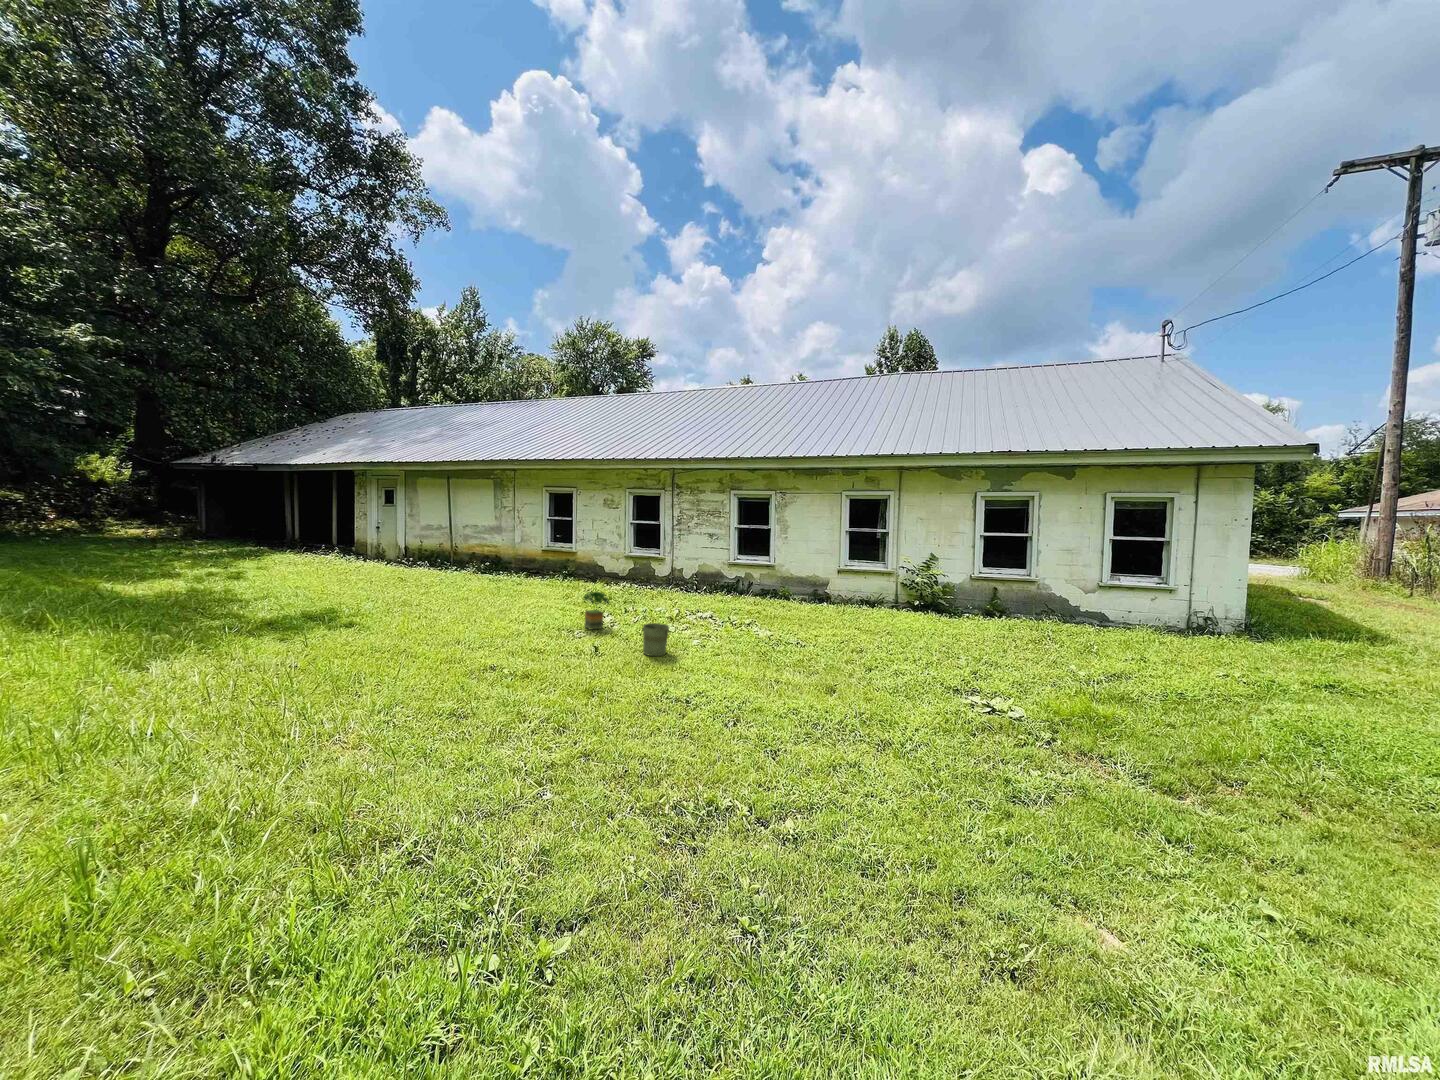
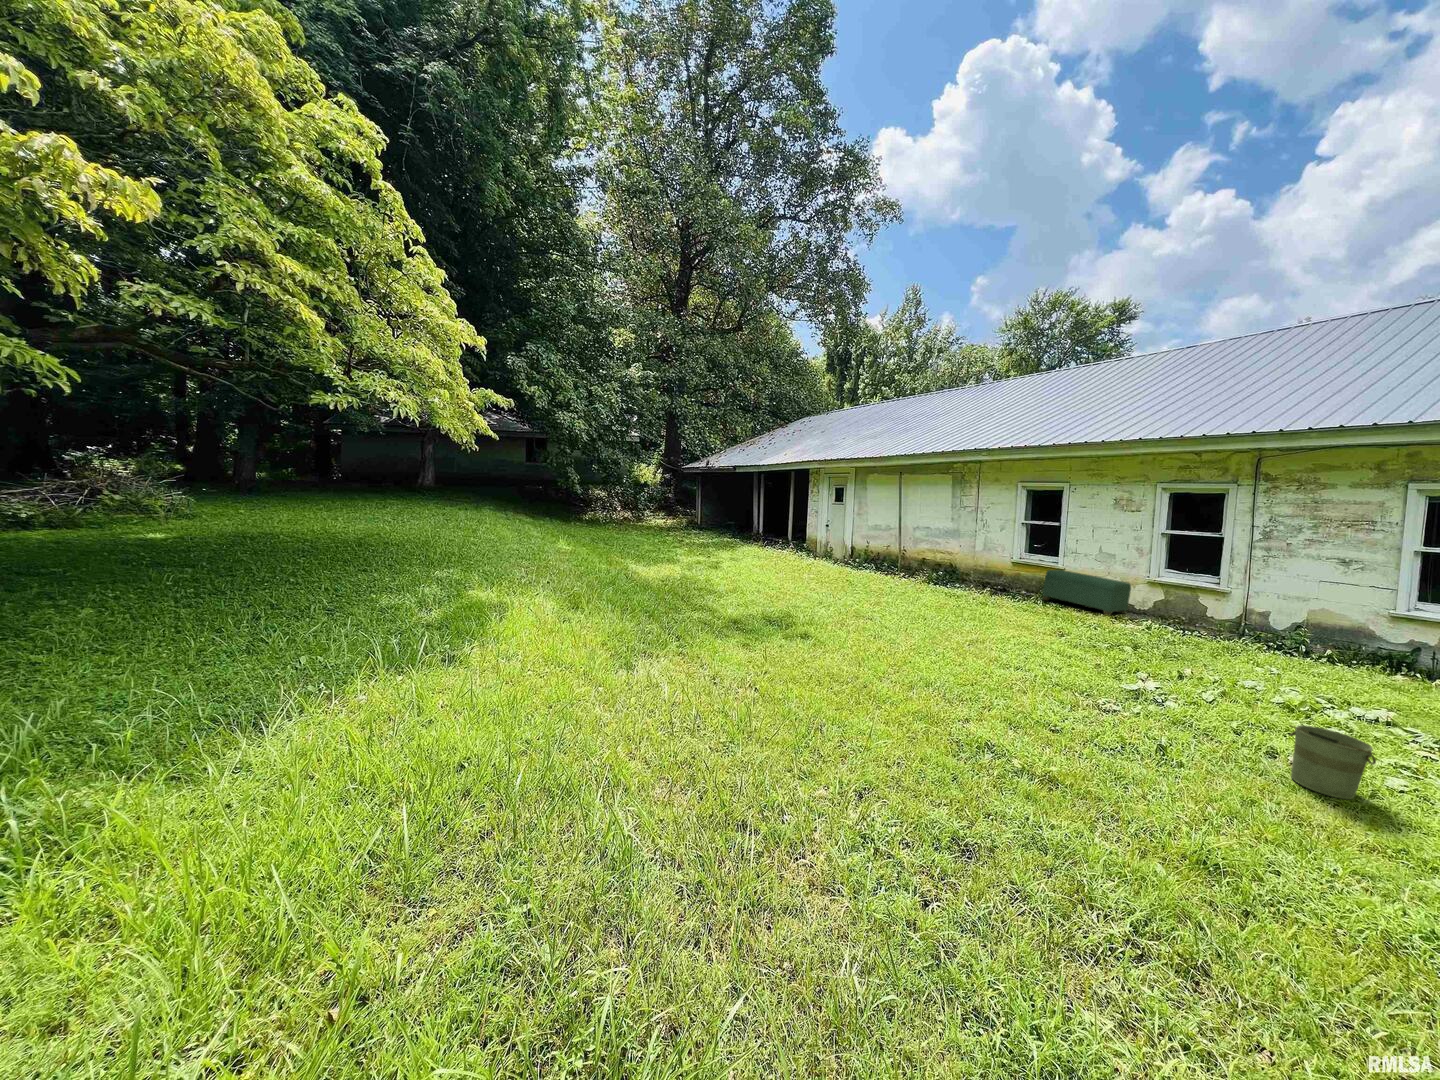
bench: none [563,553,616,583] -> present [1043,570,1131,615]
potted tree: present [584,592,609,629] -> none [1122,637,1179,700]

